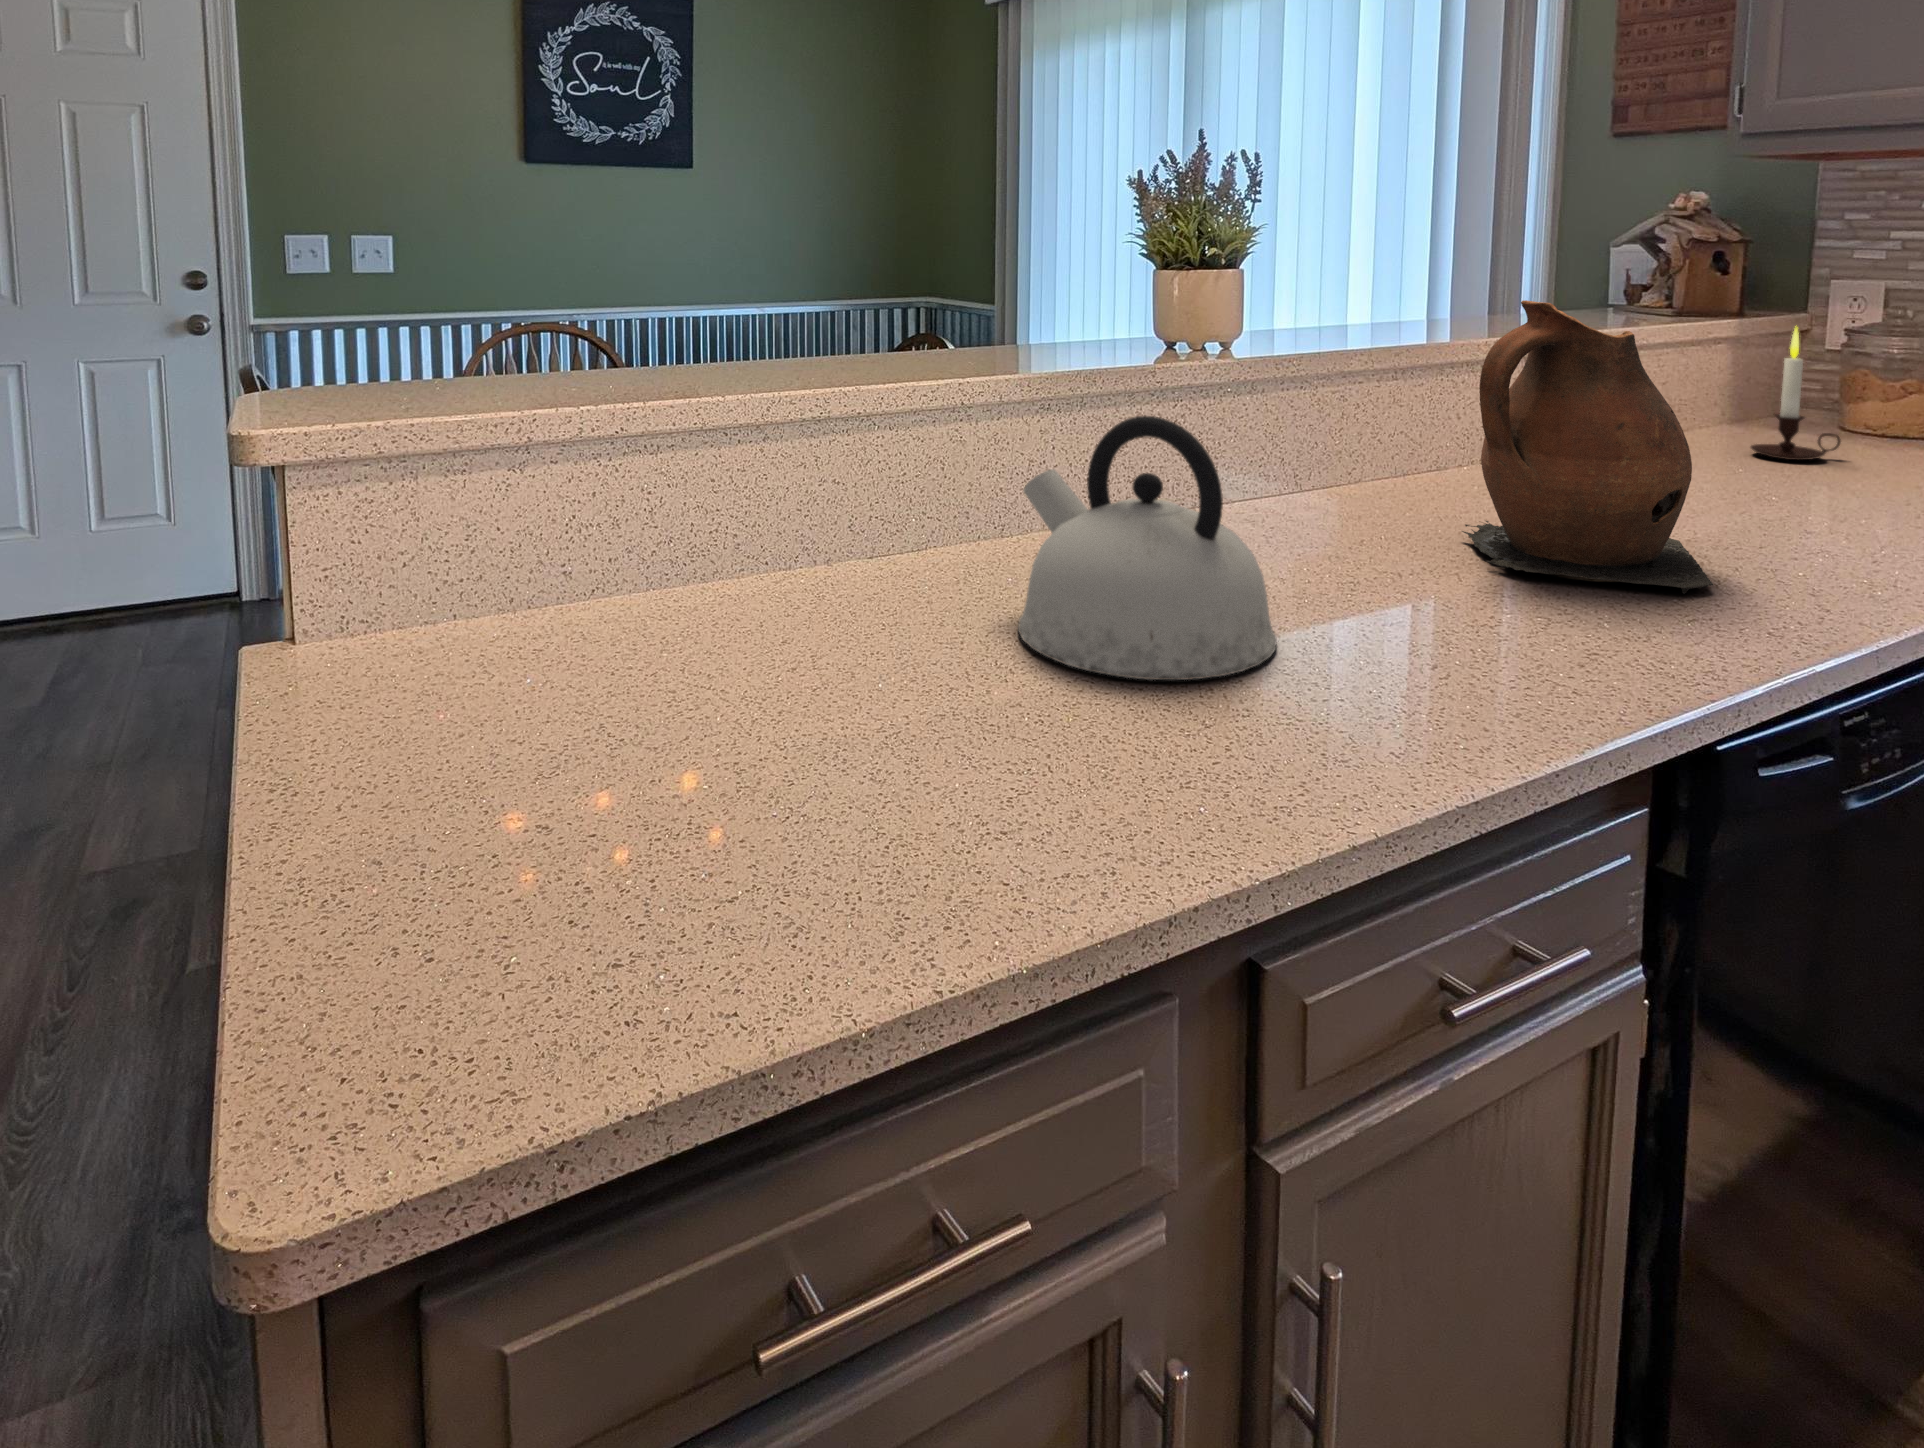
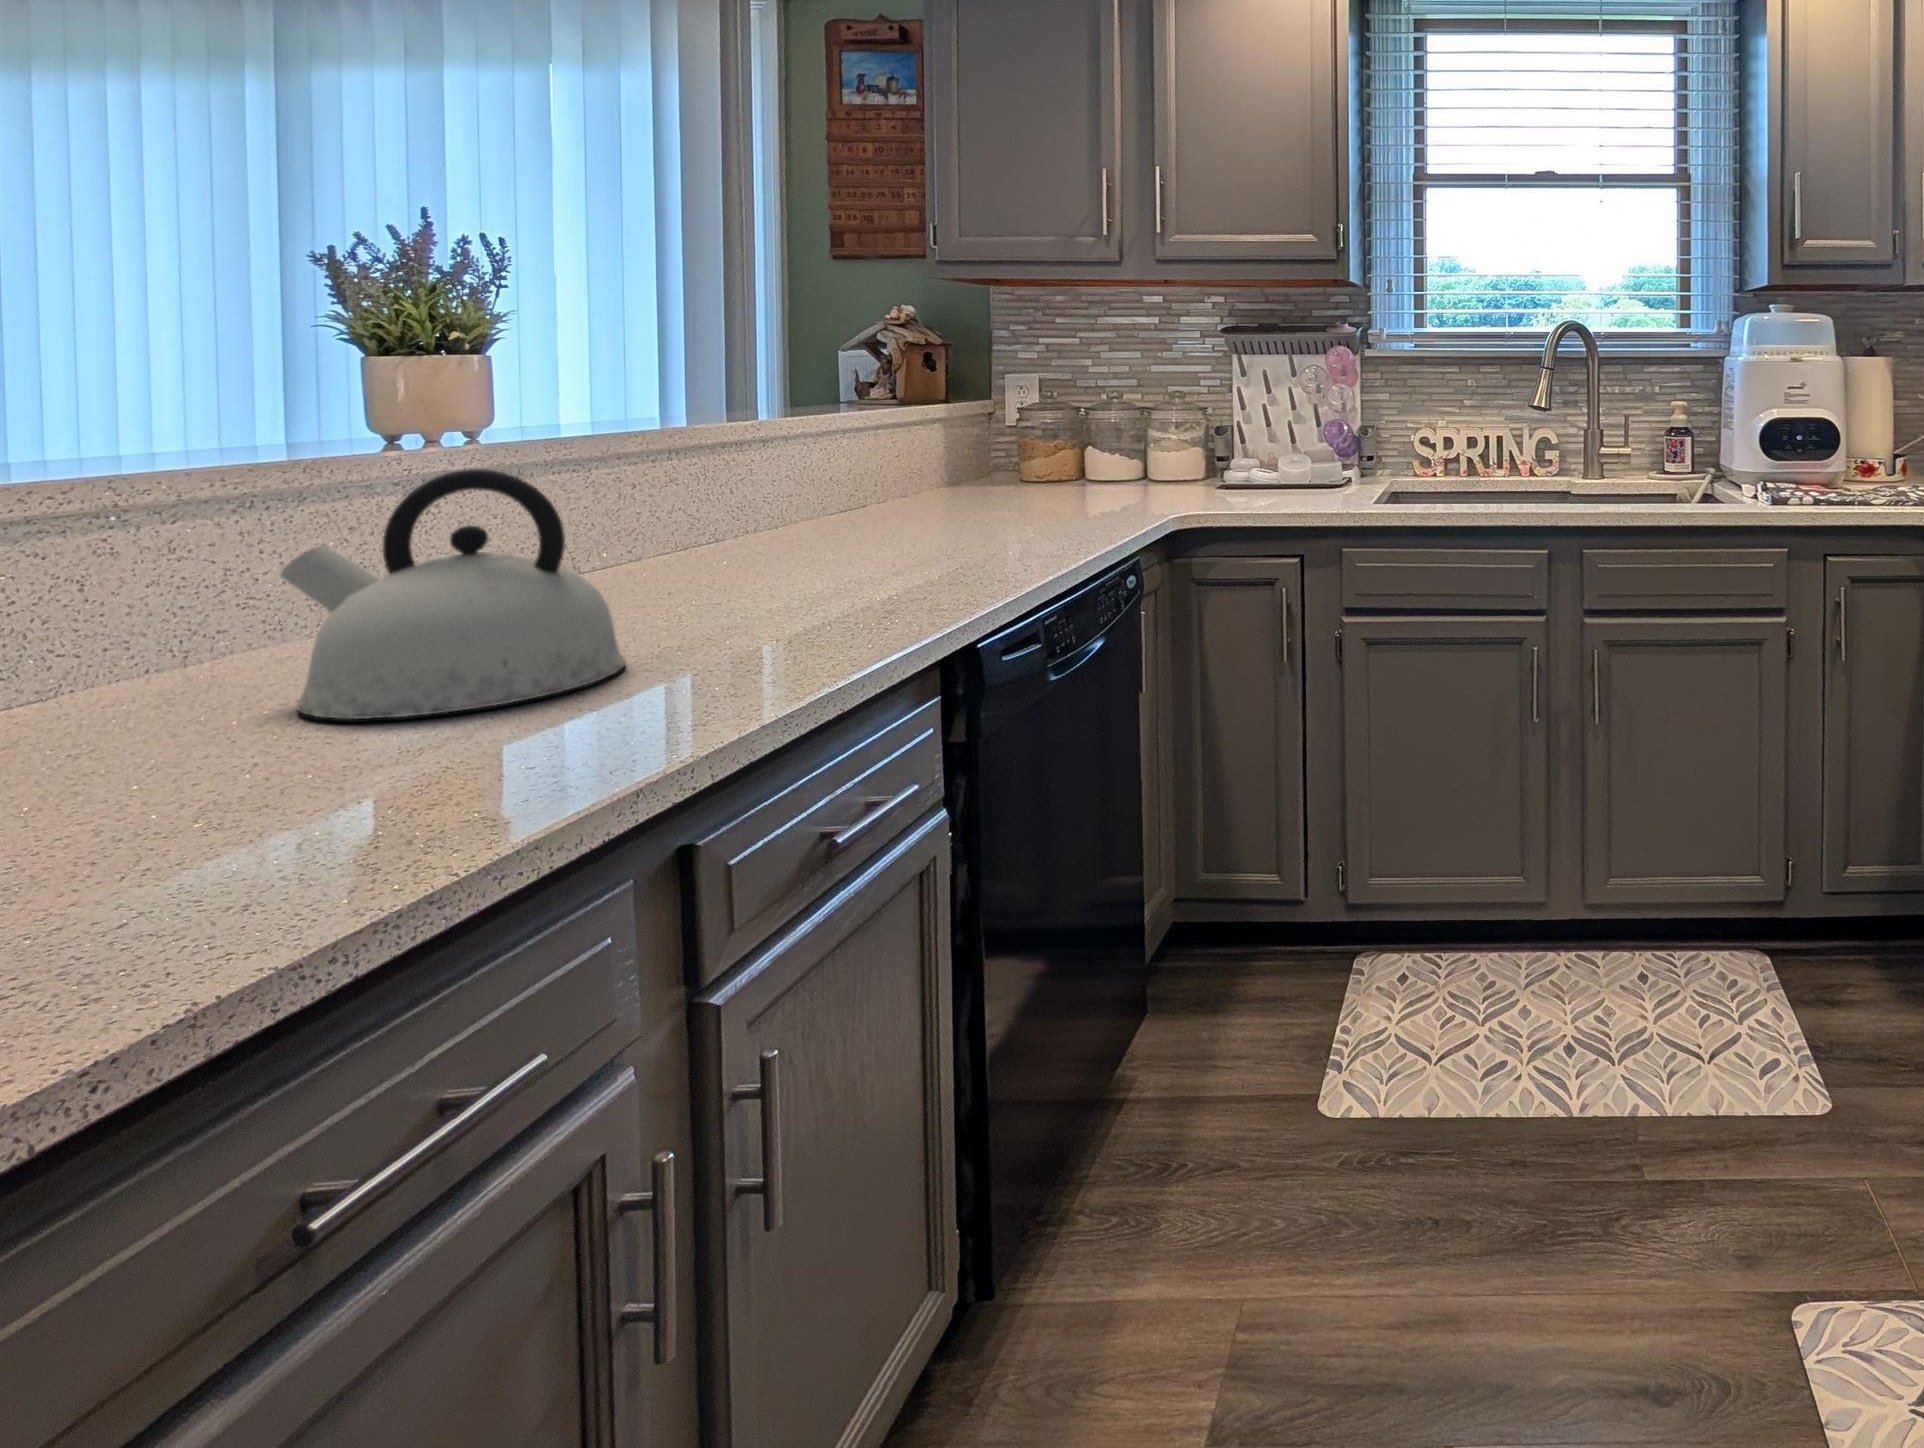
ceramic pitcher: present [1462,300,1713,594] -> none [756,370,958,584]
candle: present [1751,327,1840,460] -> none [961,402,1021,503]

